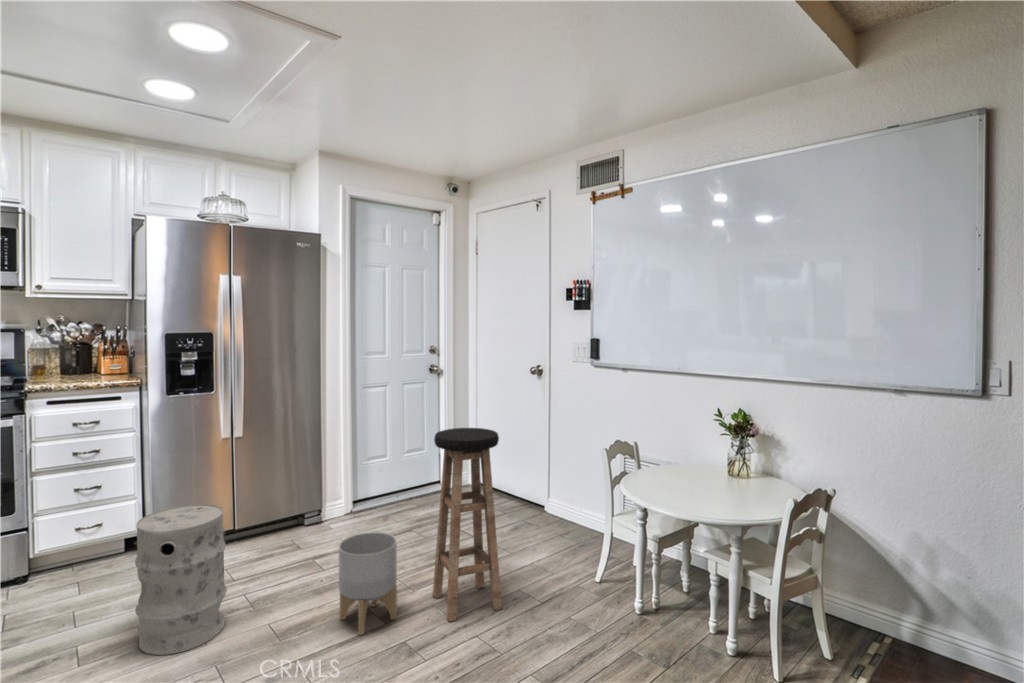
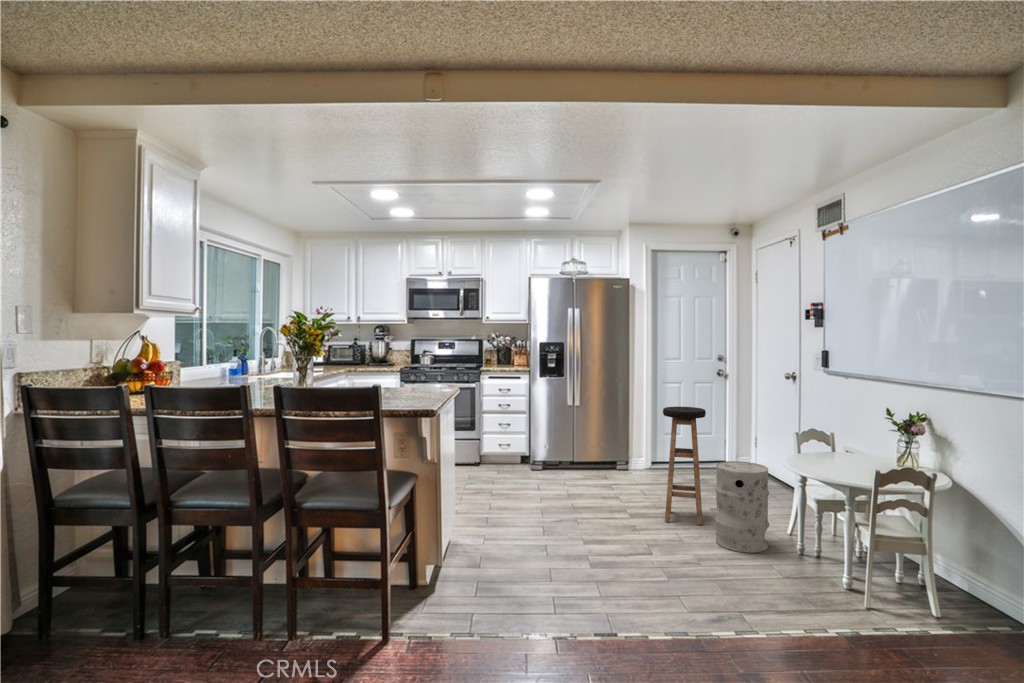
trash can: present [135,504,227,655] -> present [715,461,769,553]
planter: present [339,532,397,635] -> none [606,462,639,515]

